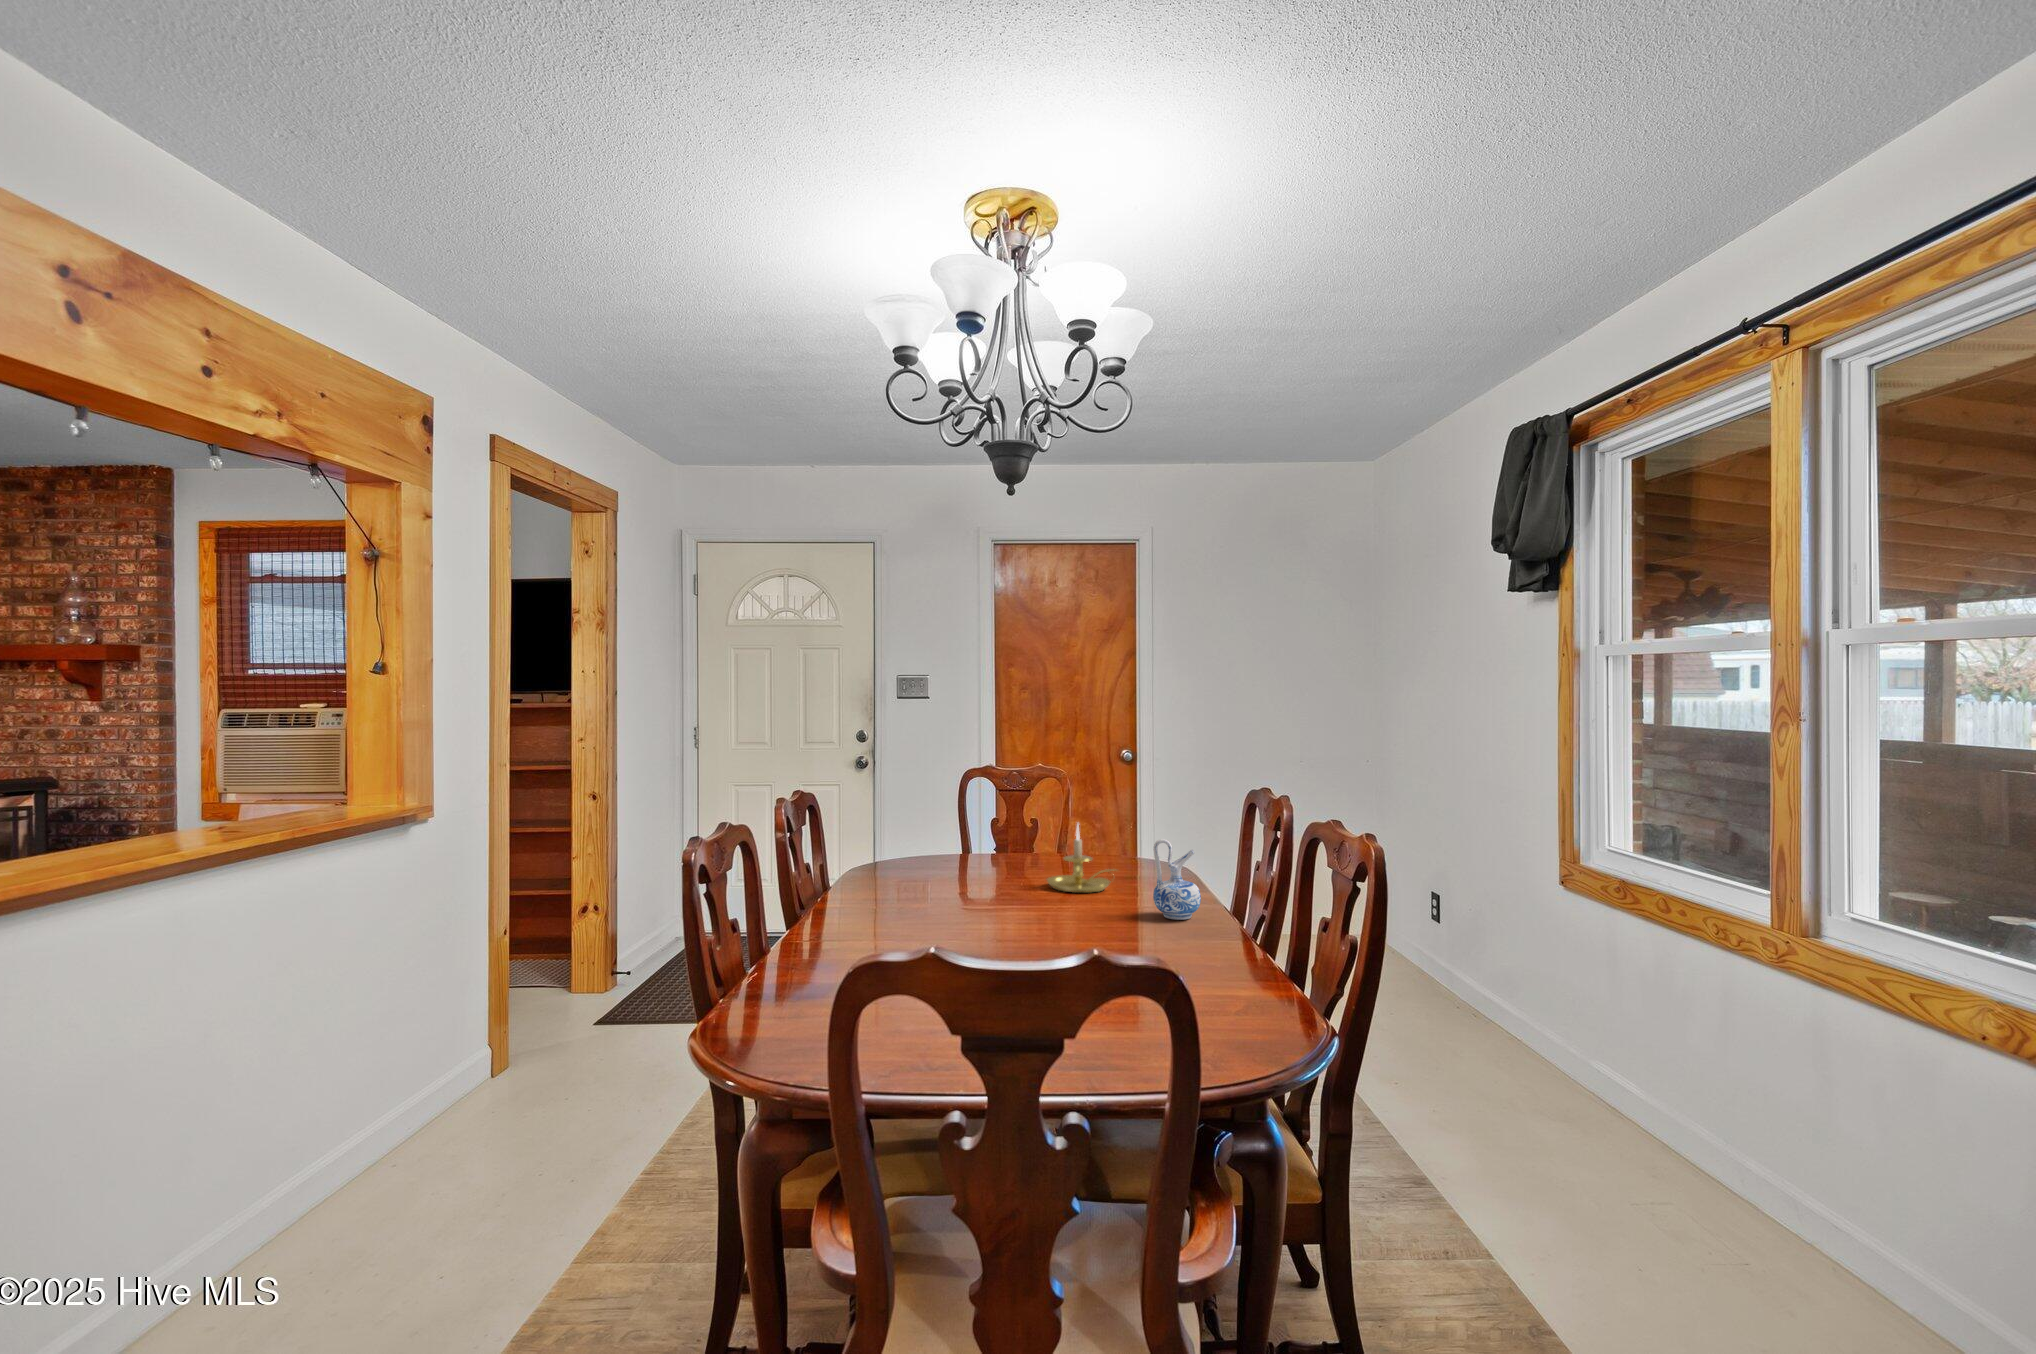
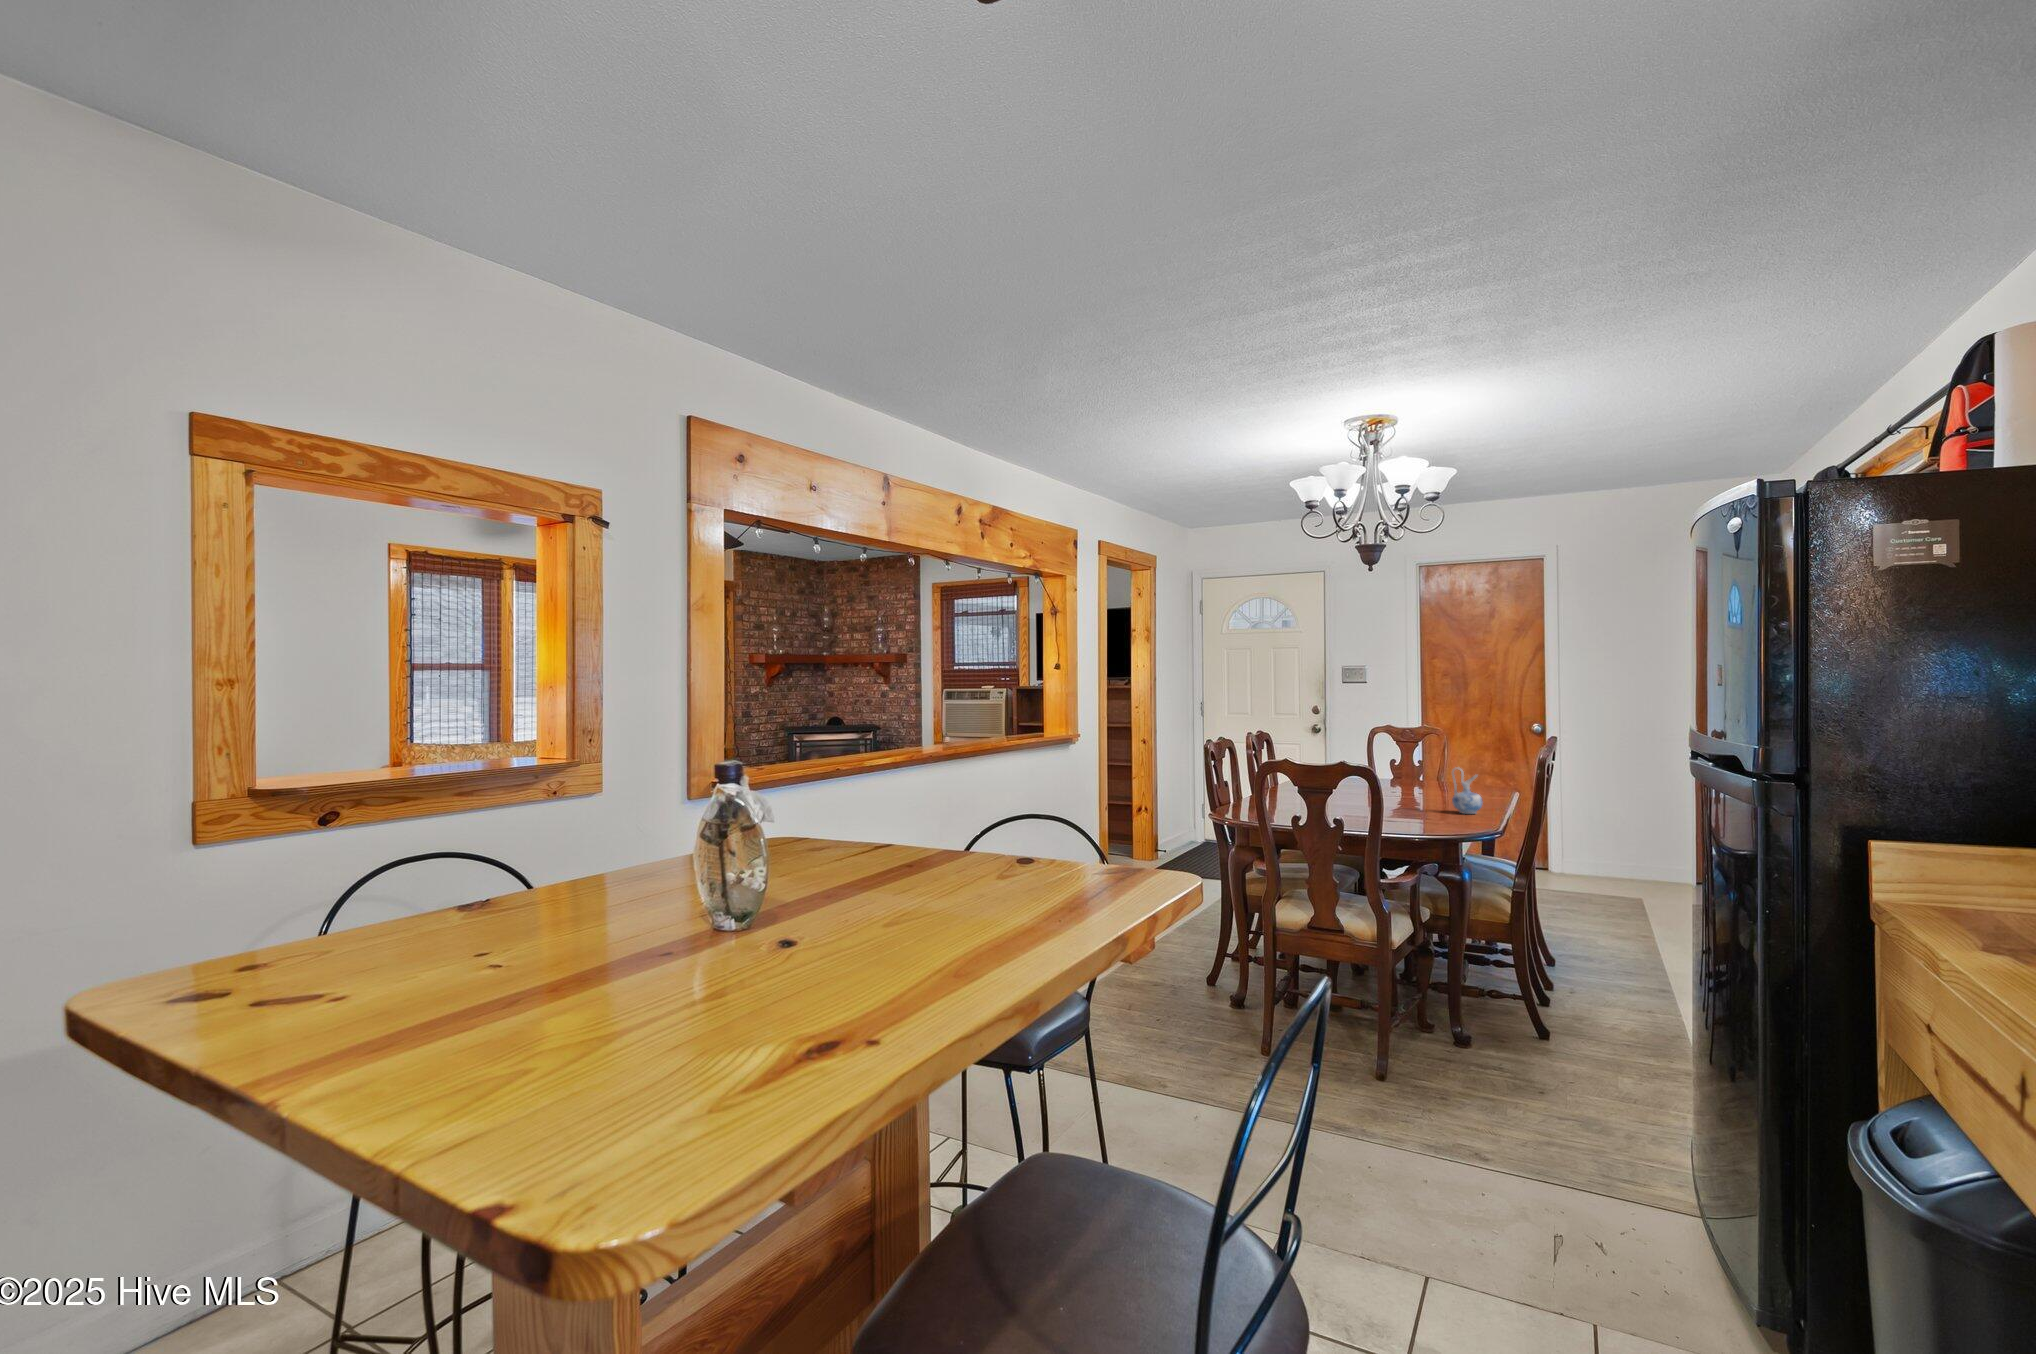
candle holder: present [1047,825,1113,893] -> none [1401,760,1447,802]

